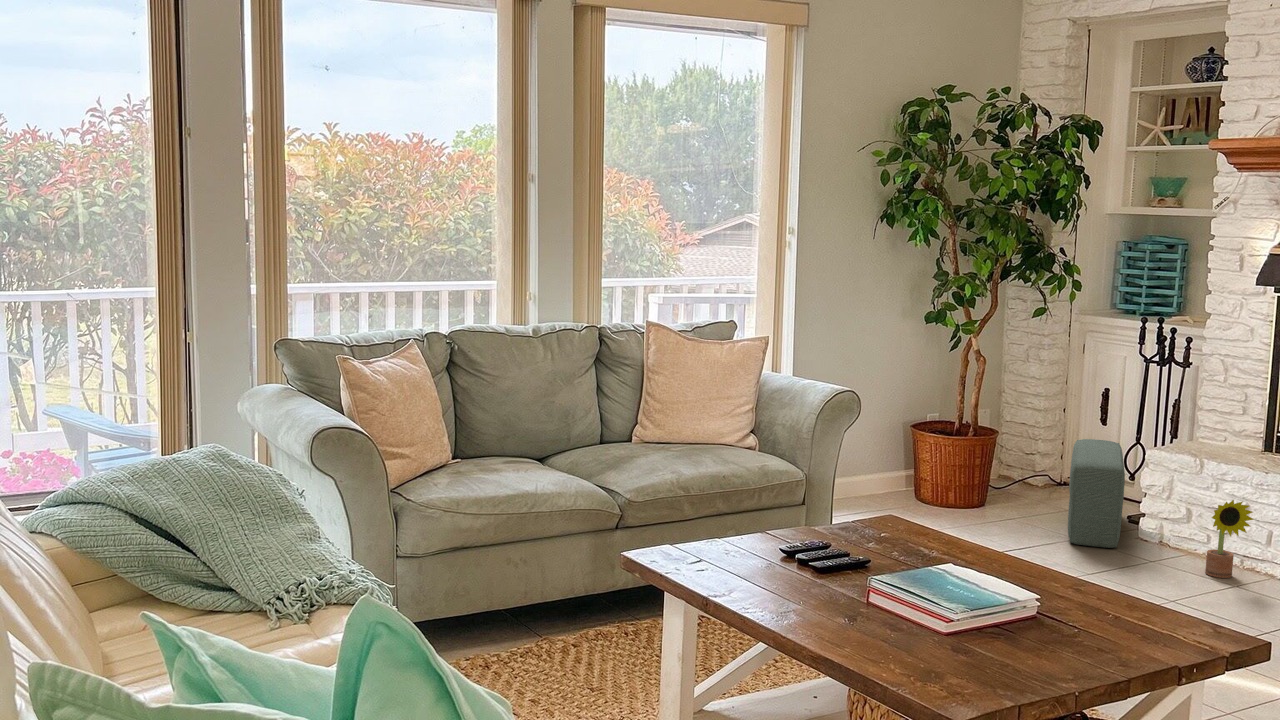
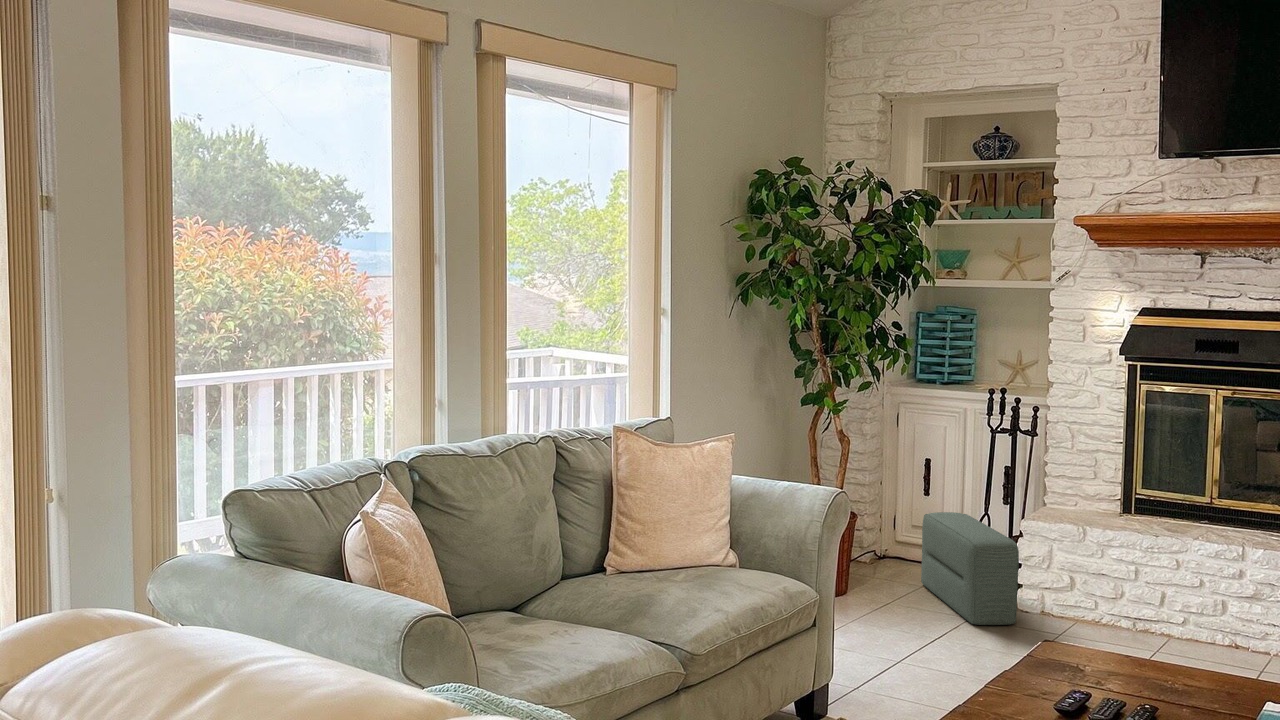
decorative plant: present [1205,500,1254,578] -> none [1114,566,1163,644]

